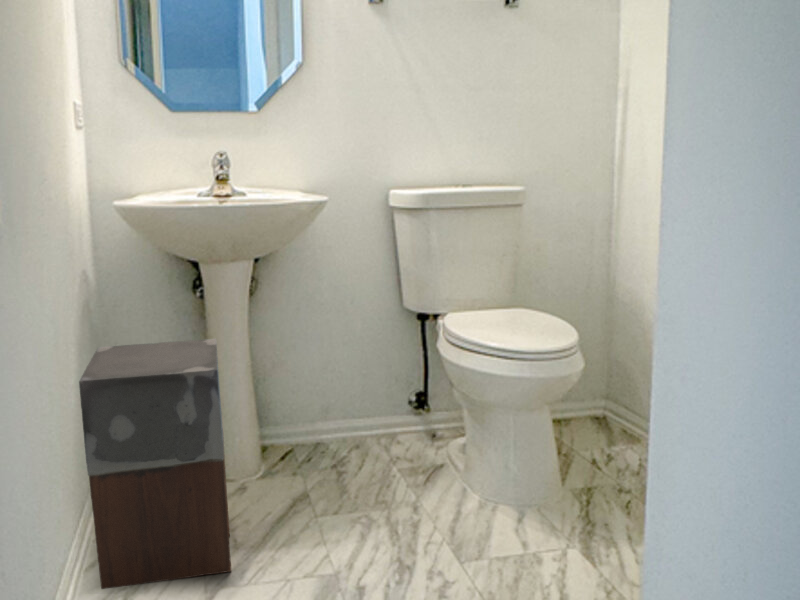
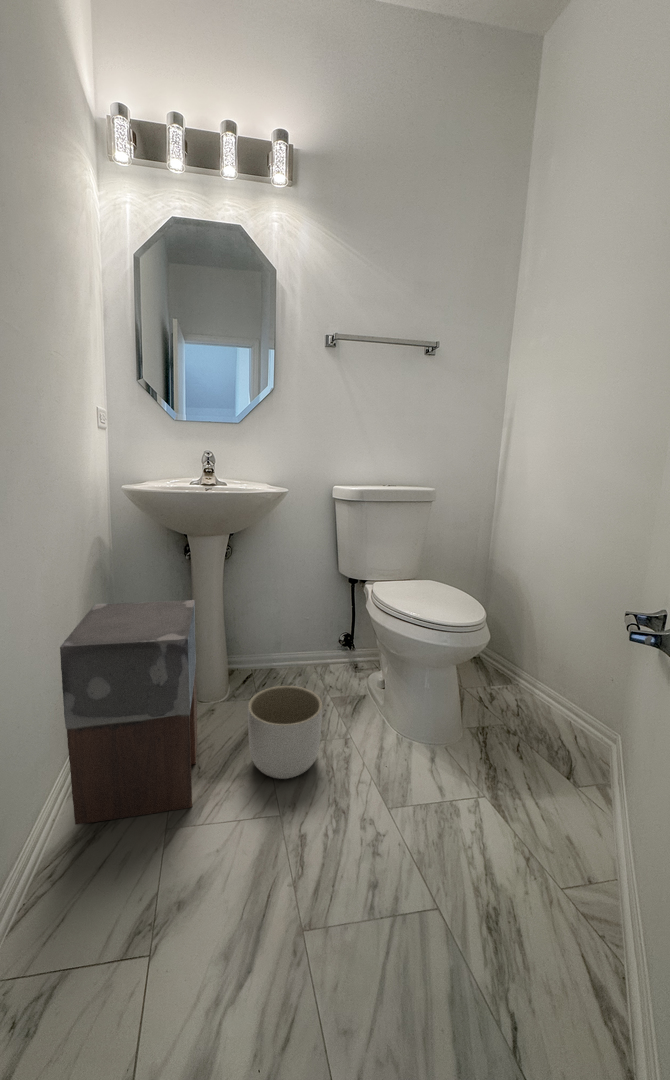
planter: none [289,440,380,544] -> present [248,686,322,779]

